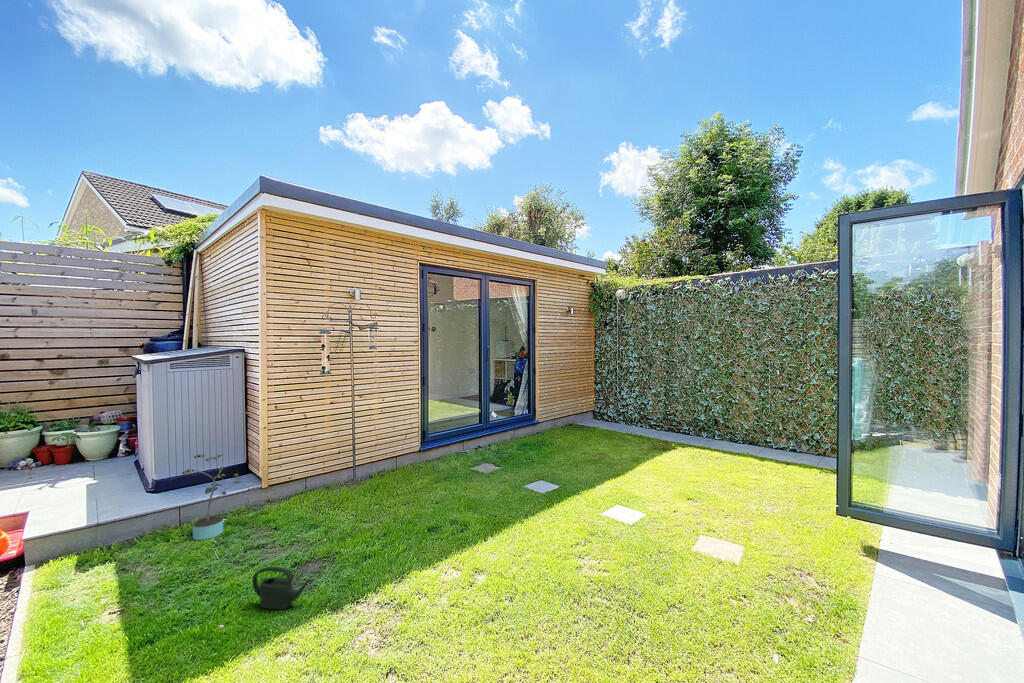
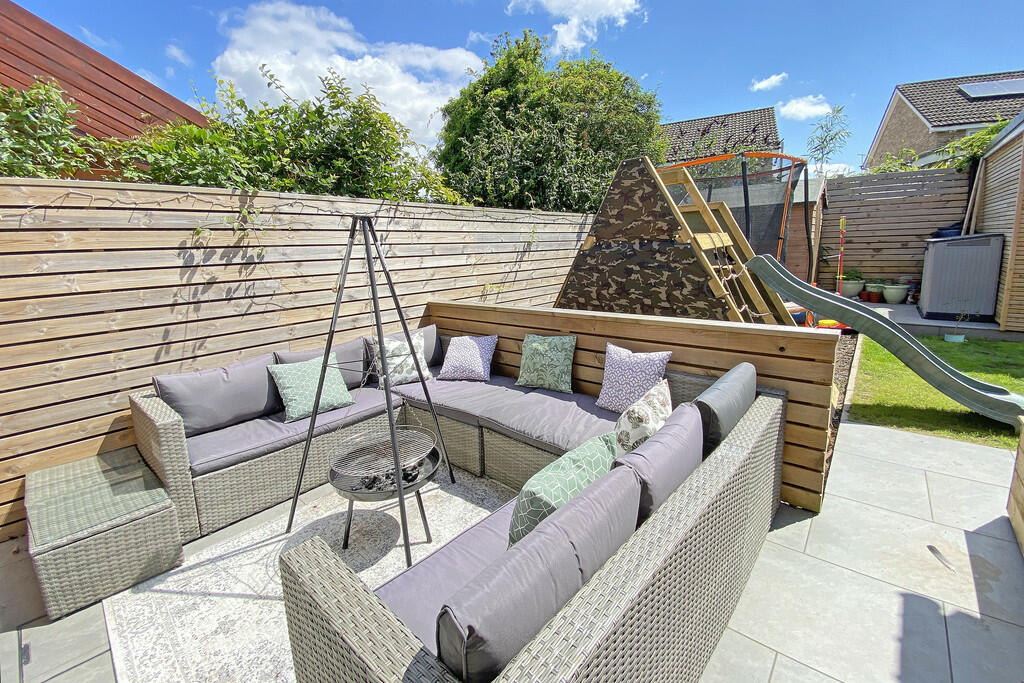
watering can: present [252,567,312,609] -> none [970,346,1004,366]

